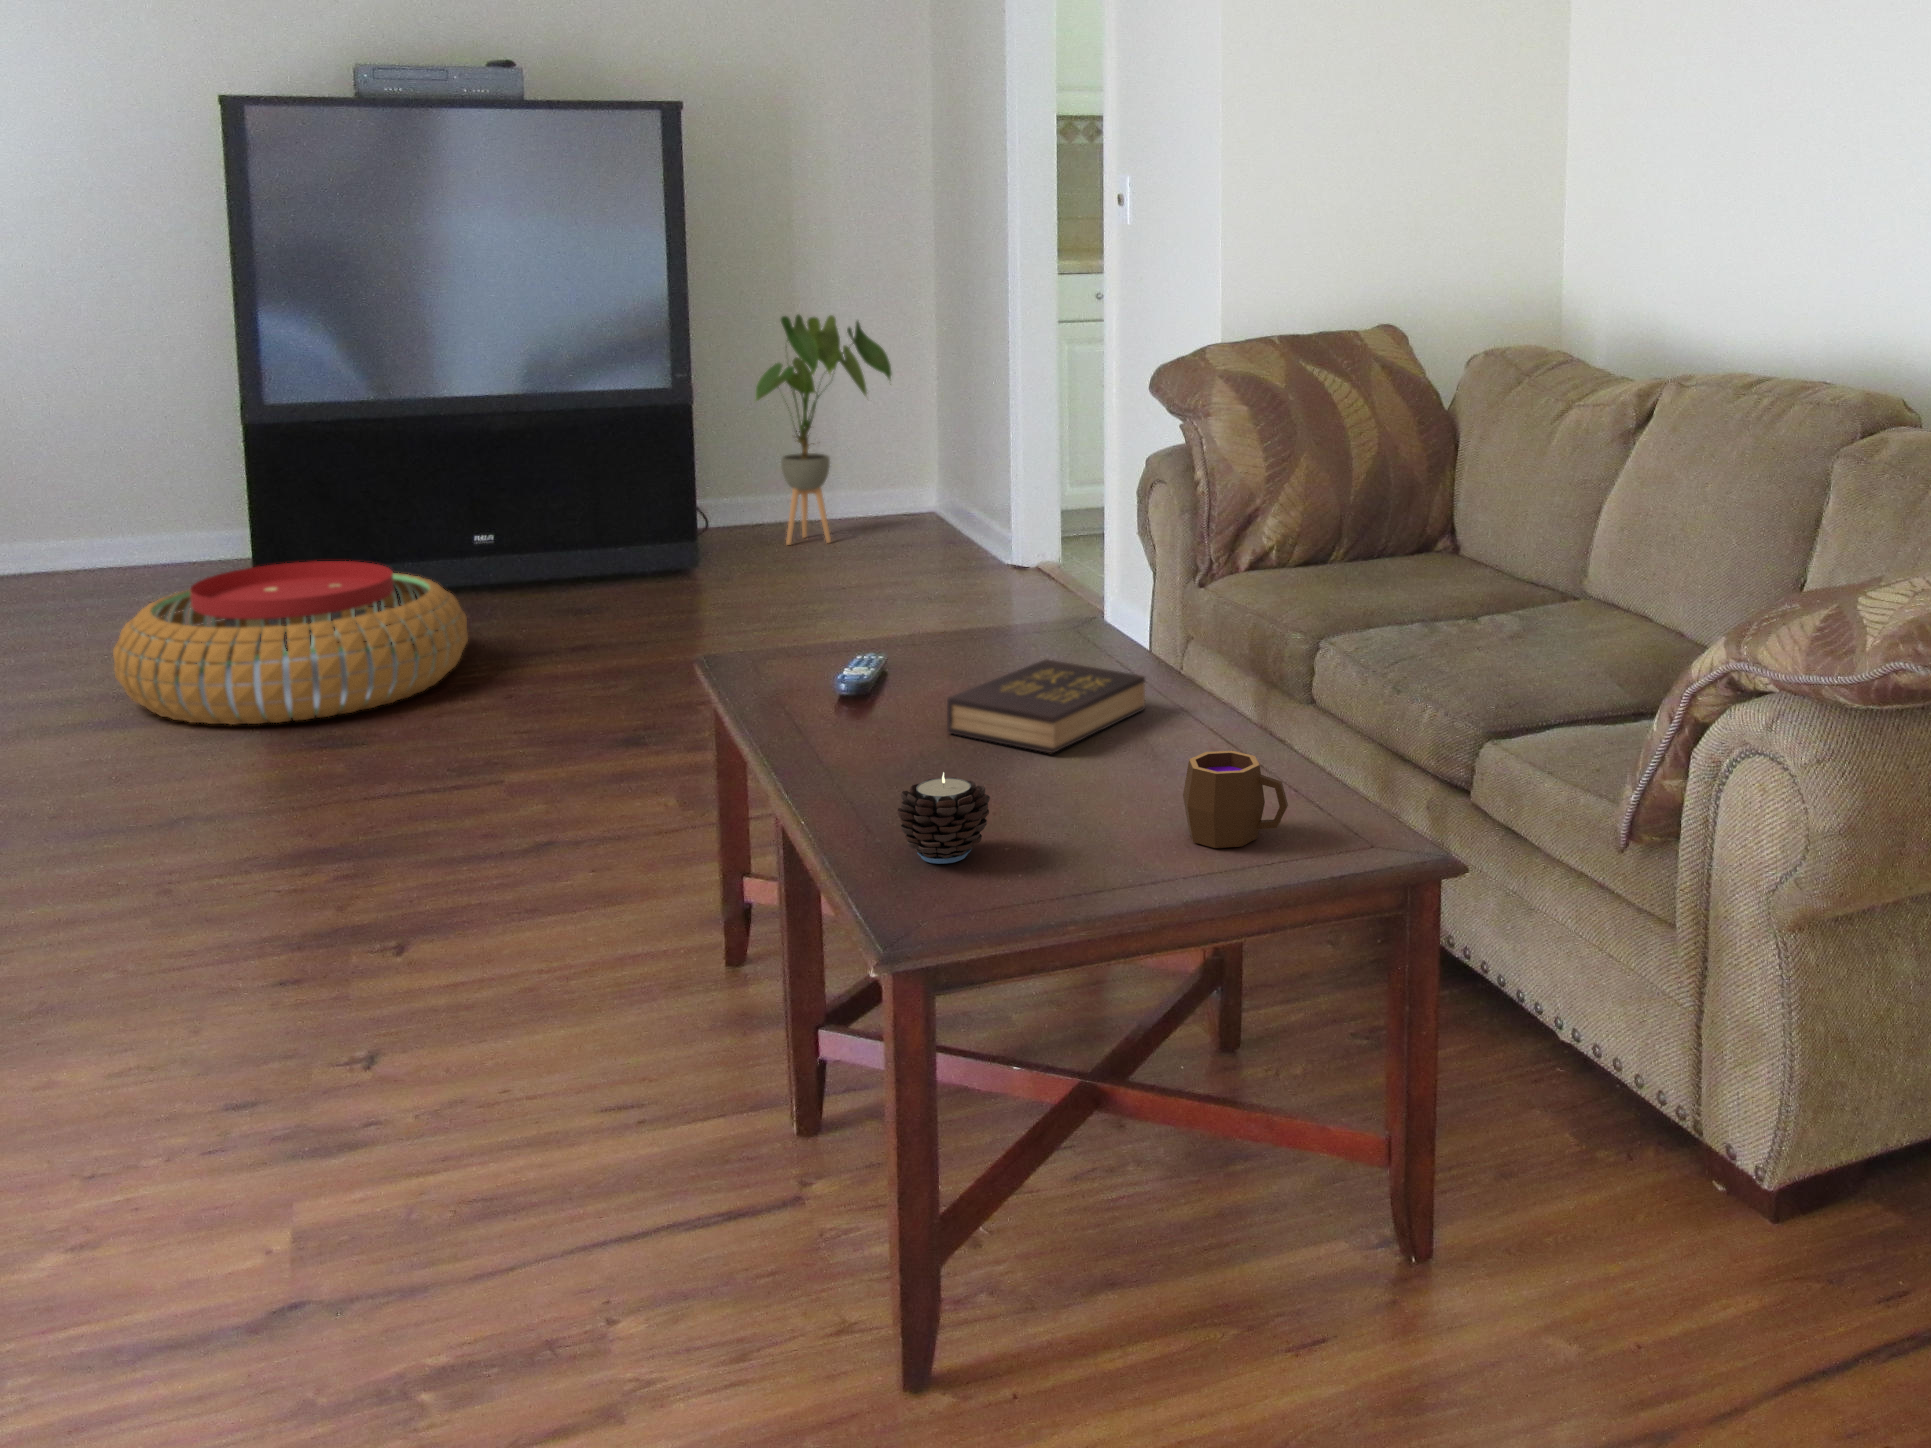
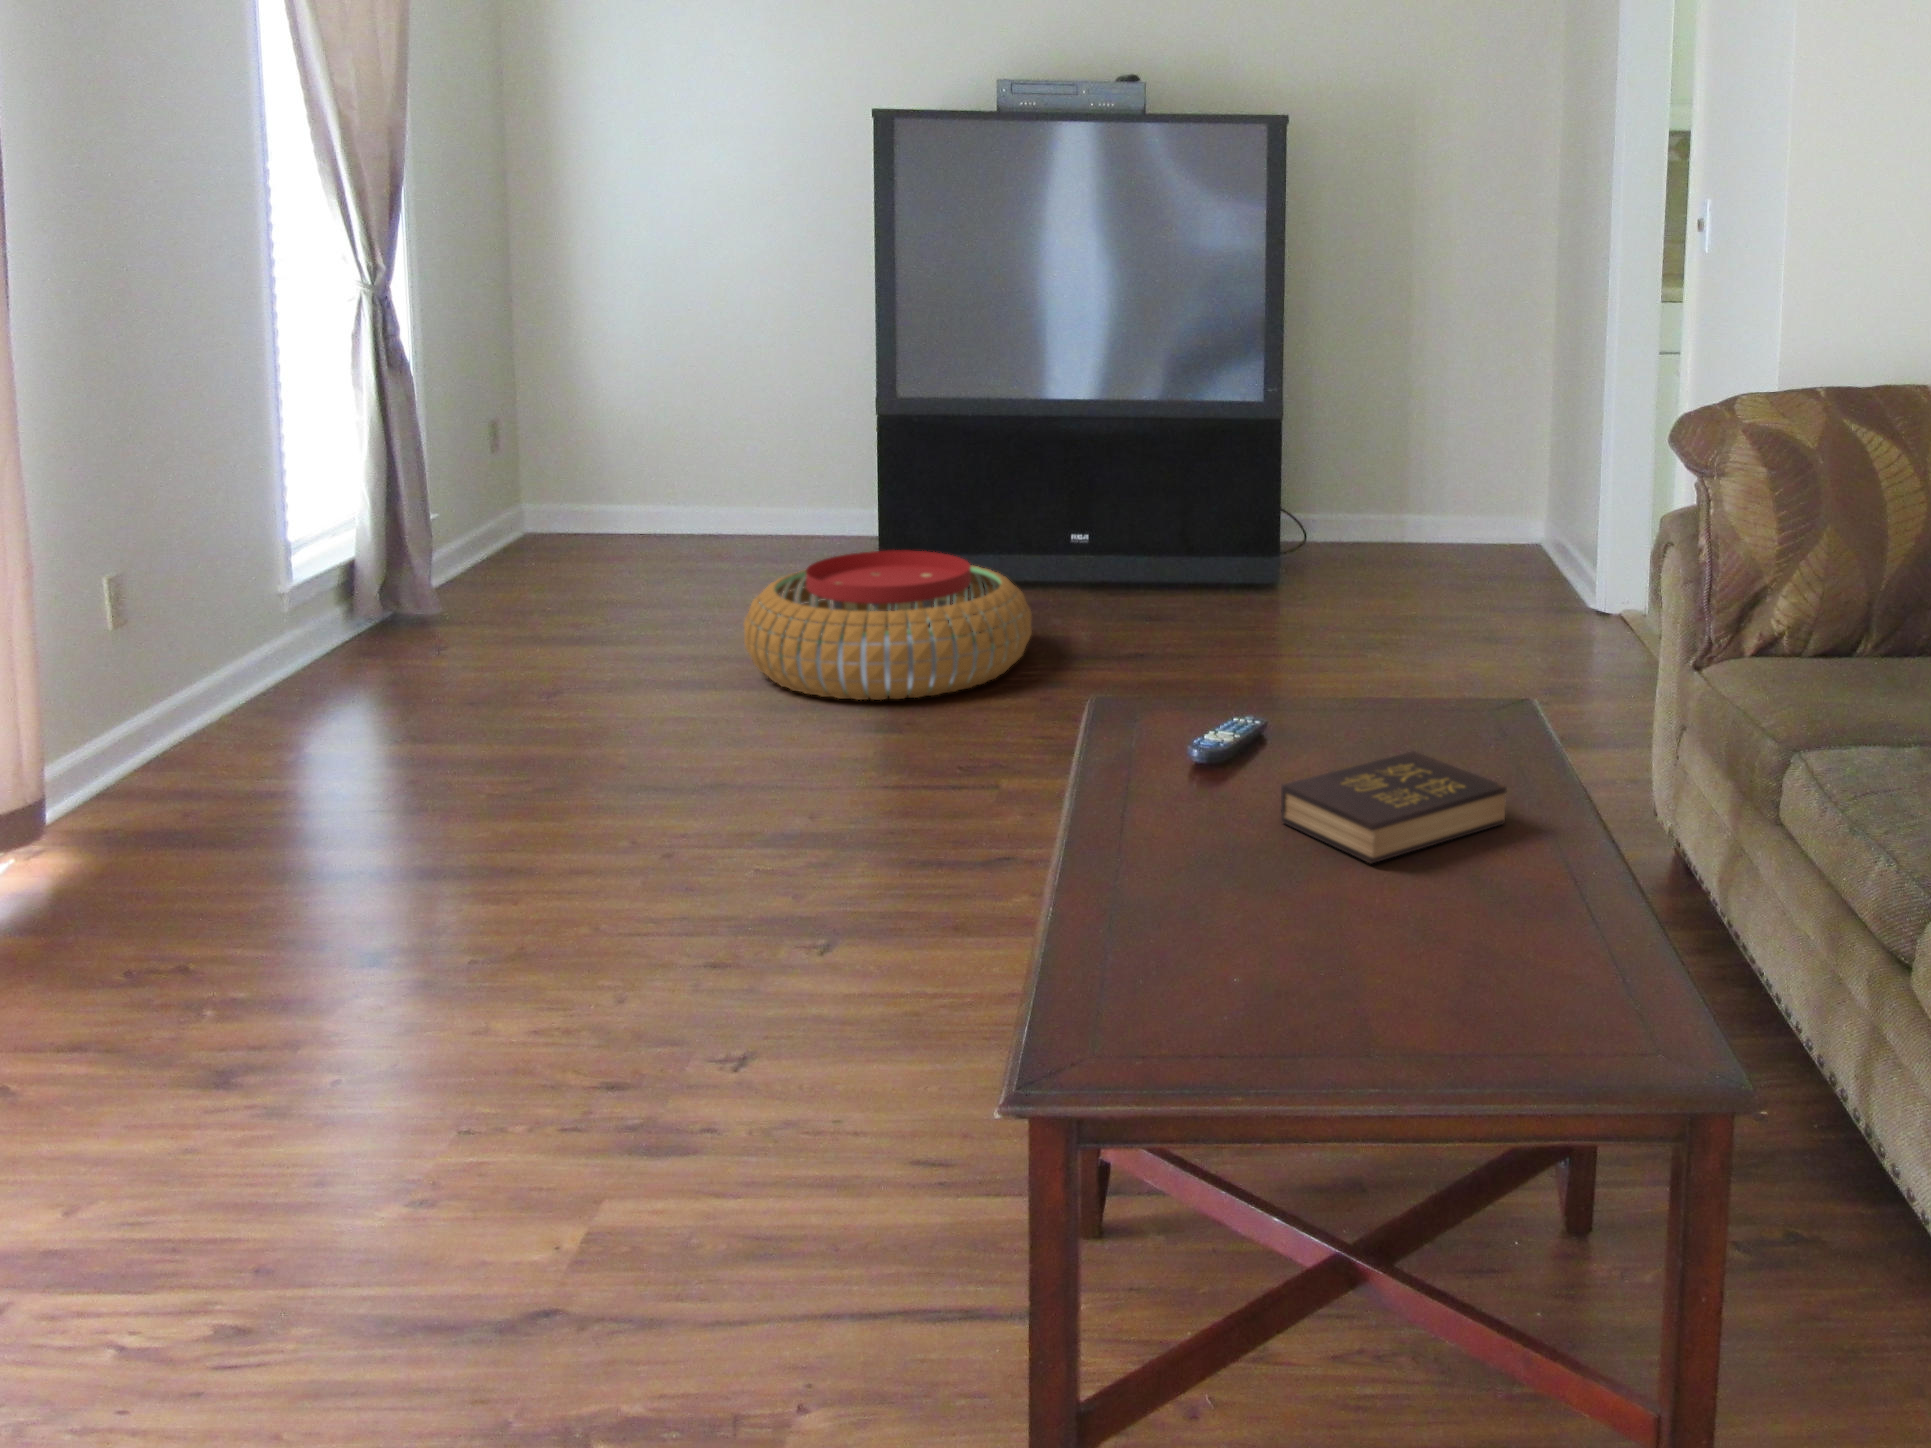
house plant: present [756,315,891,545] -> none [1339,327,1480,565]
mug: present [1183,751,1288,848] -> none [1451,897,1568,1015]
candle: present [897,773,990,864] -> none [1139,879,1242,978]

